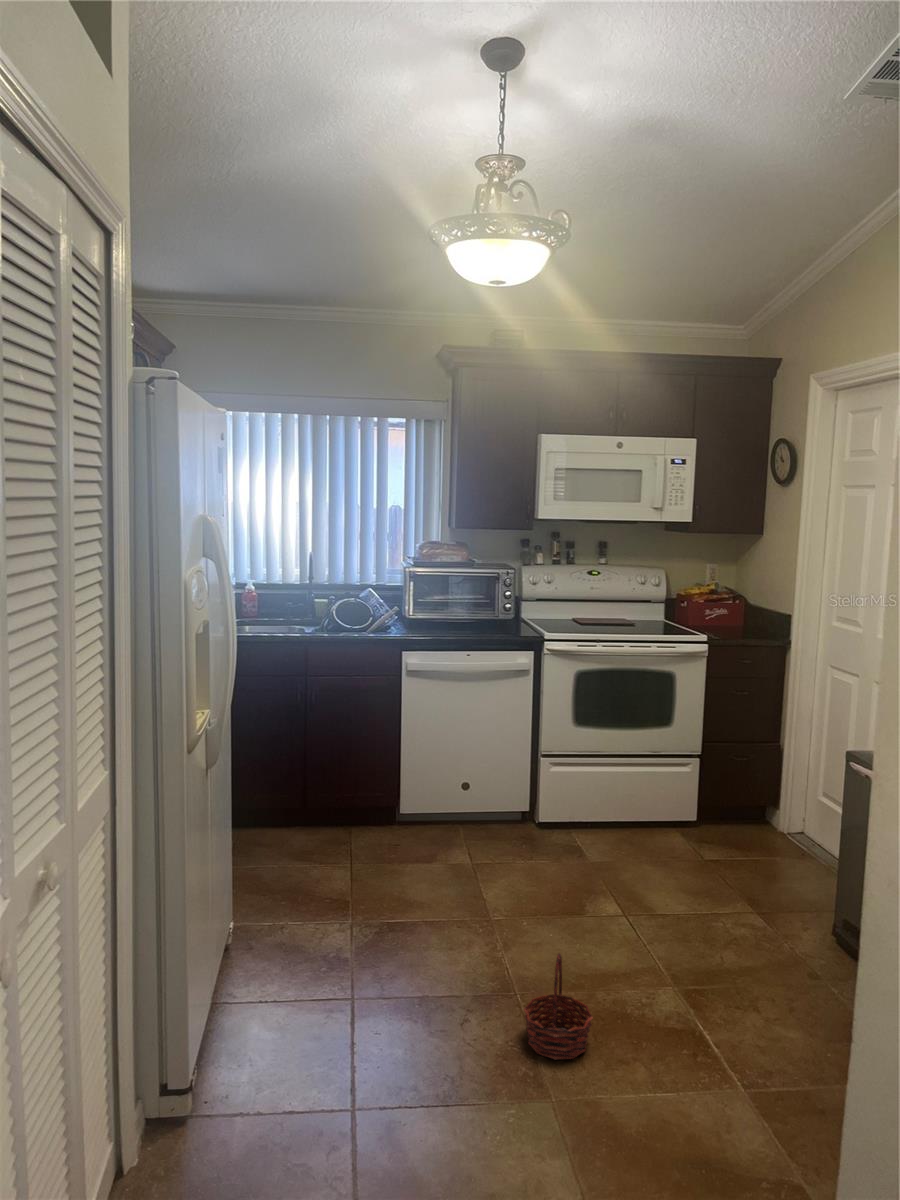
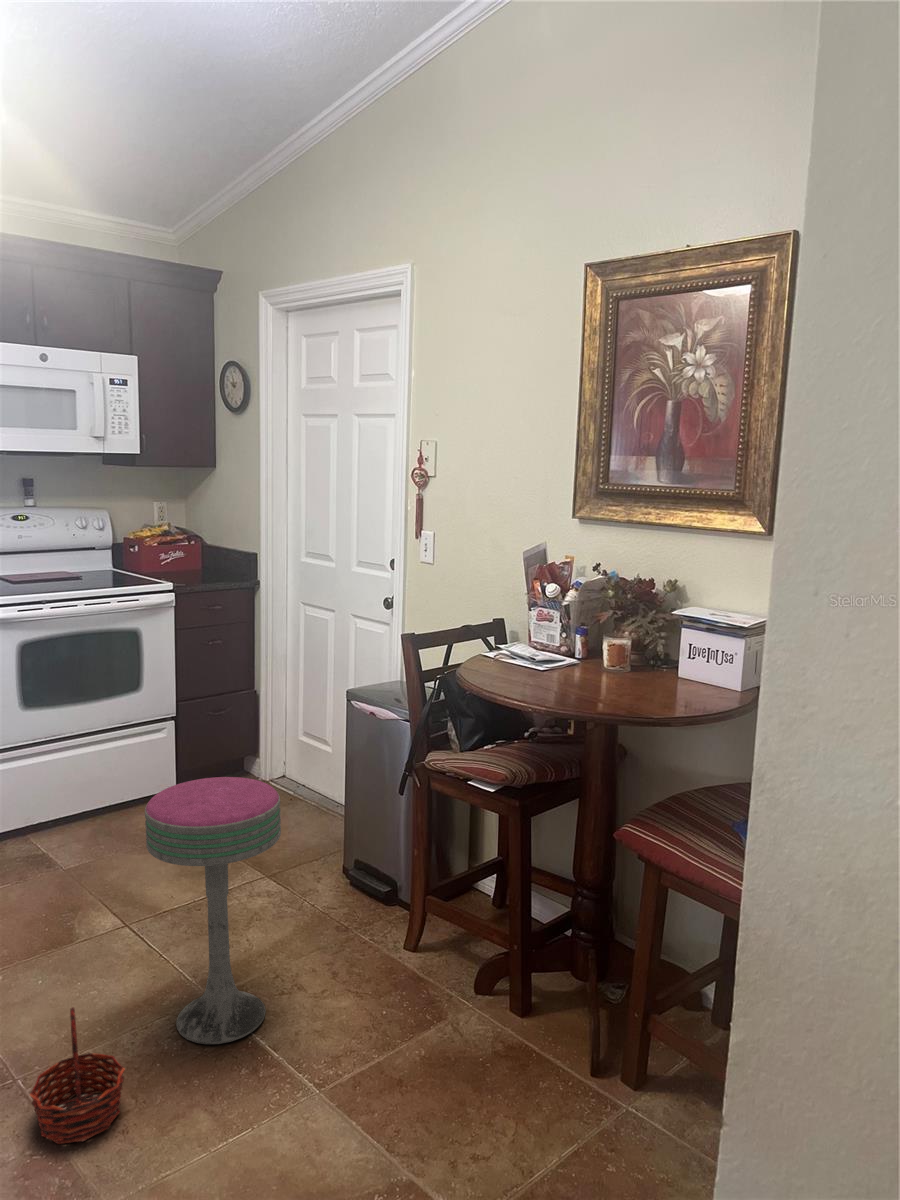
bar stool: none [633,802,751,1036] -> present [145,777,281,1044]

